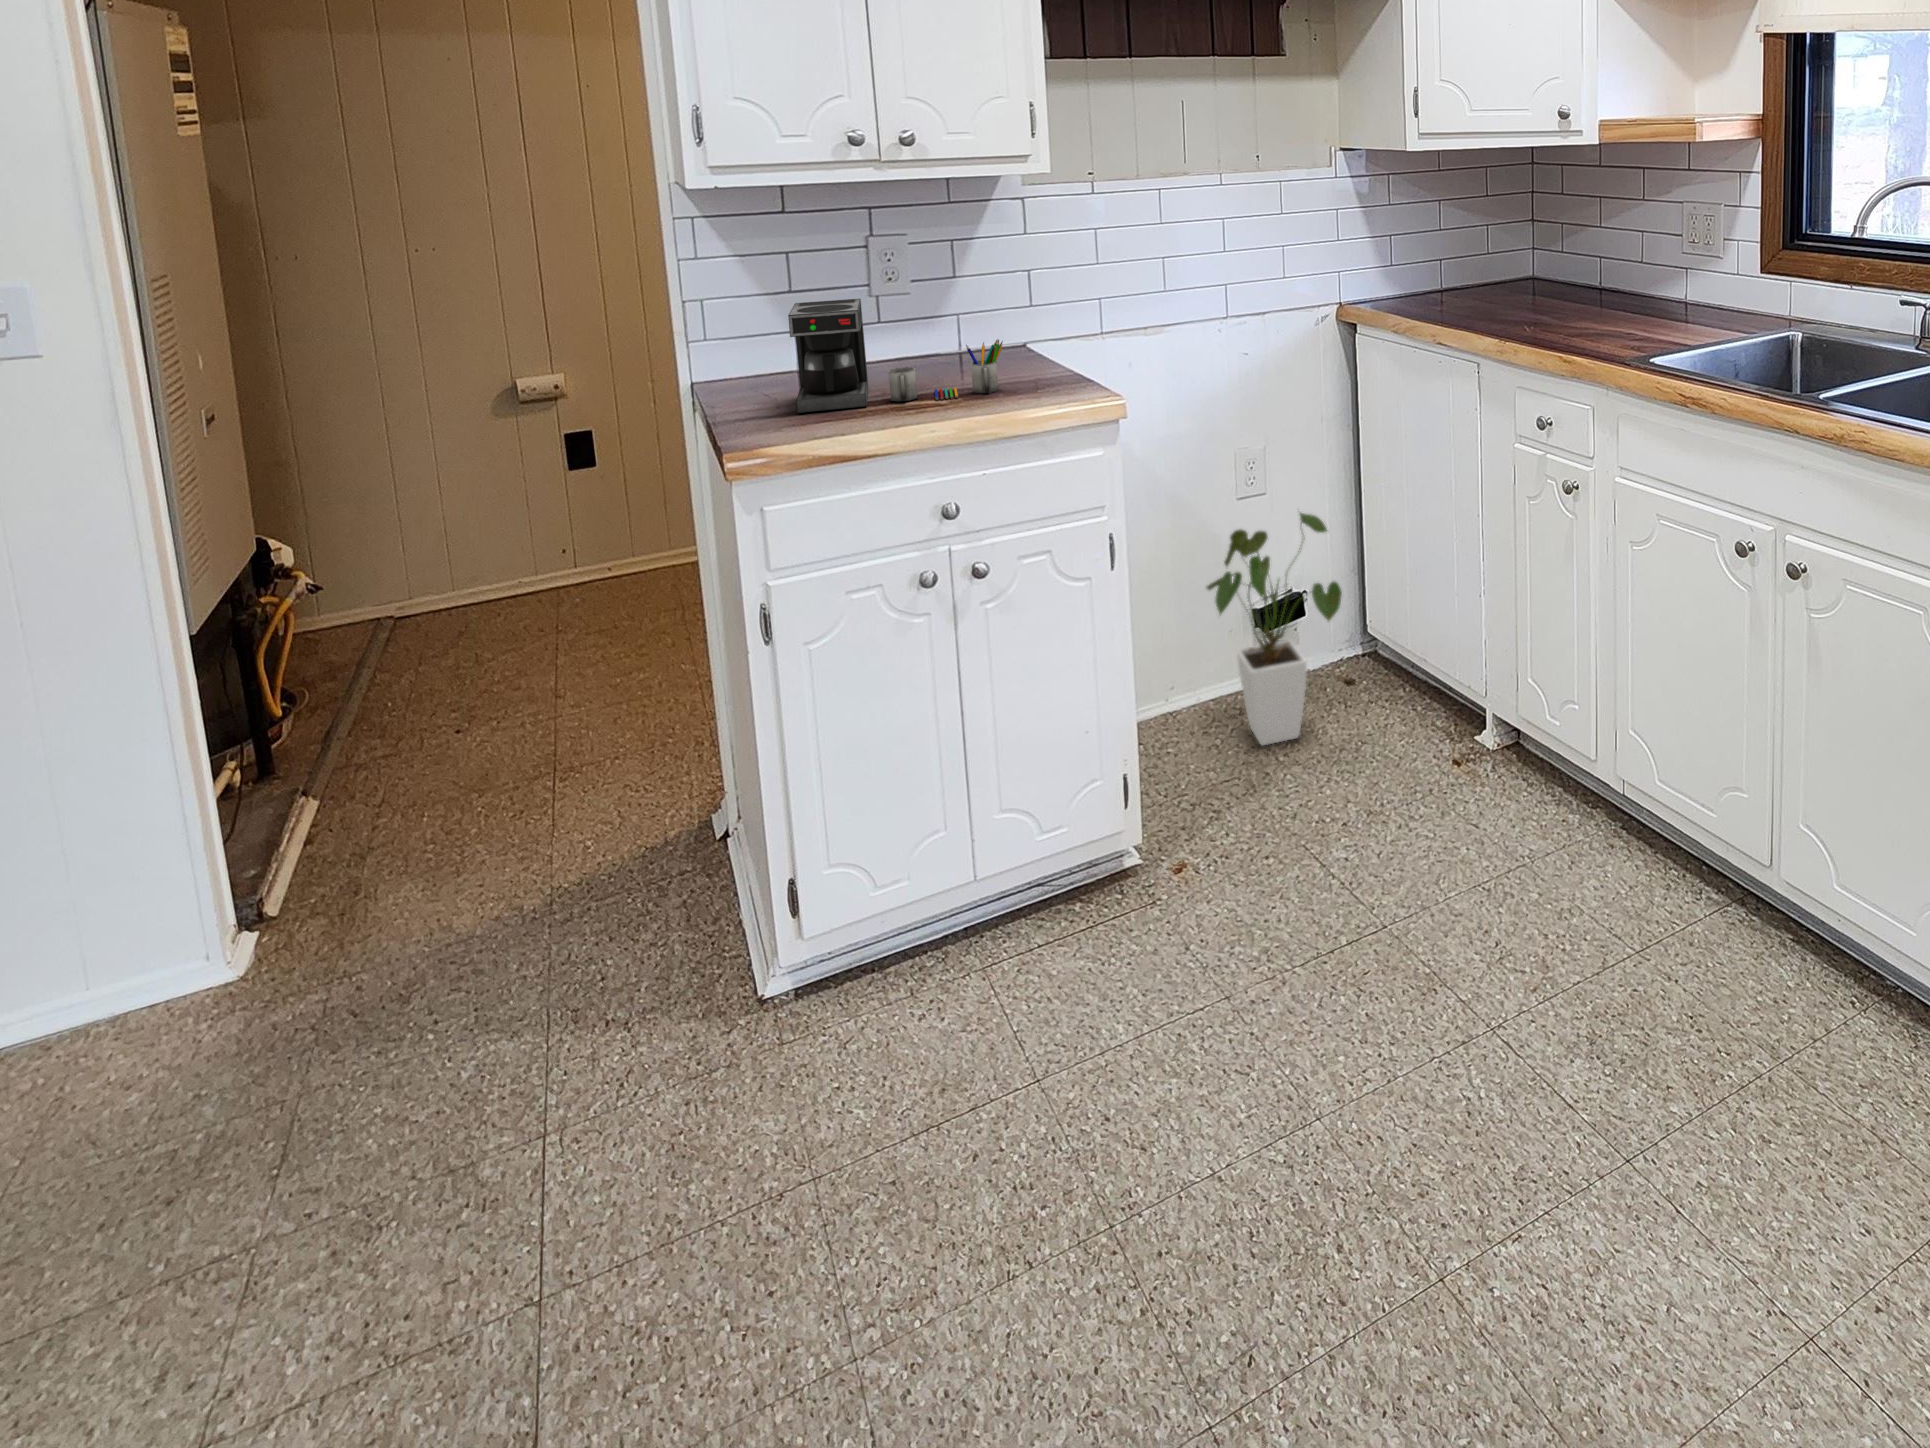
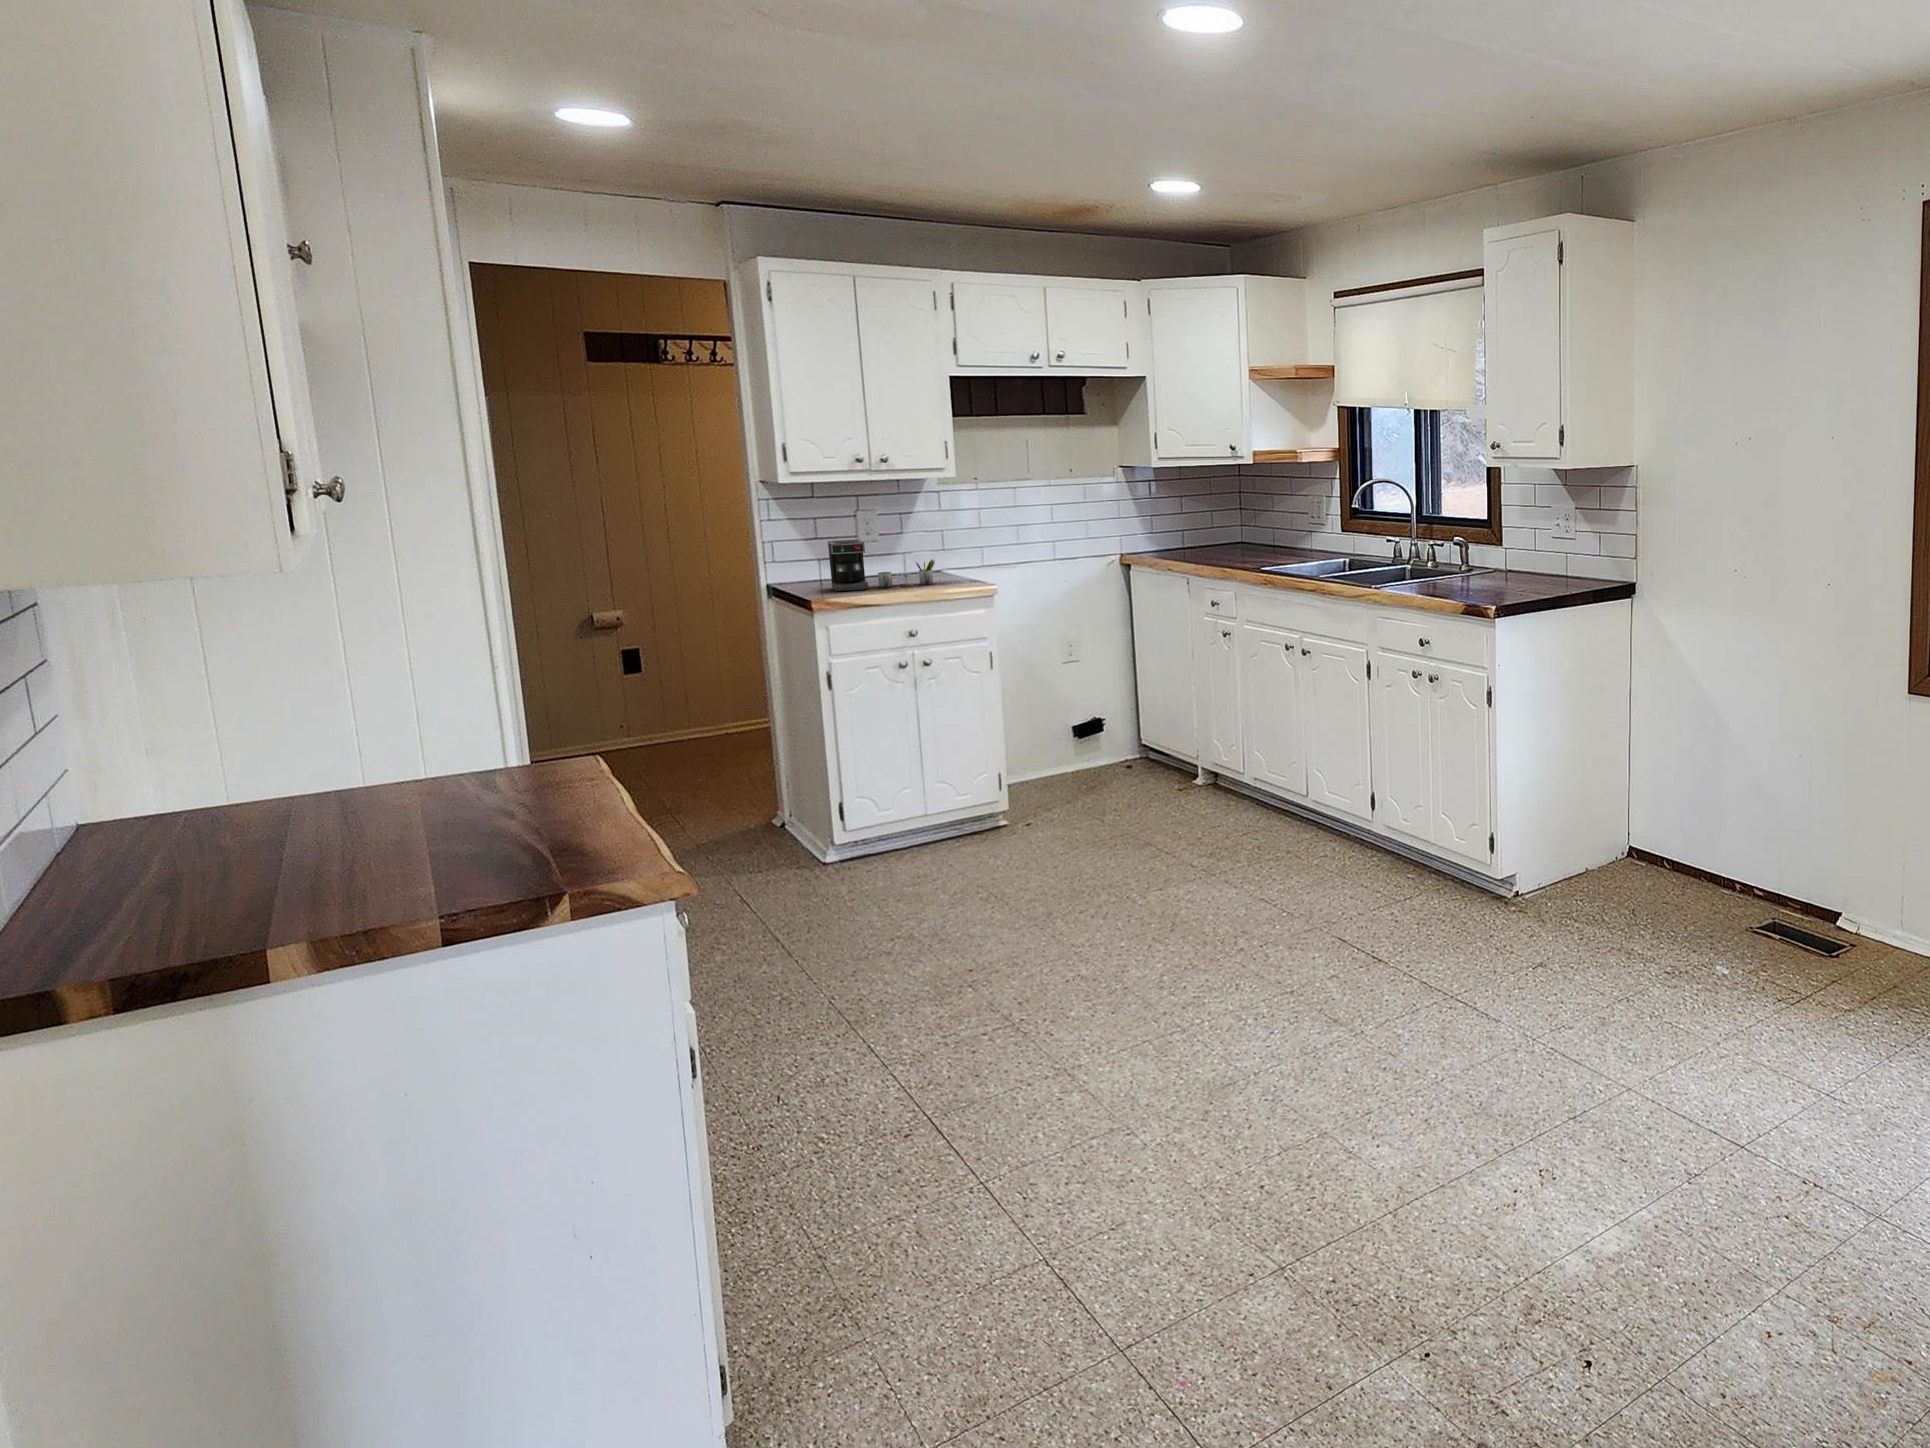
house plant: present [1206,513,1342,746] -> none [1044,665,1117,787]

